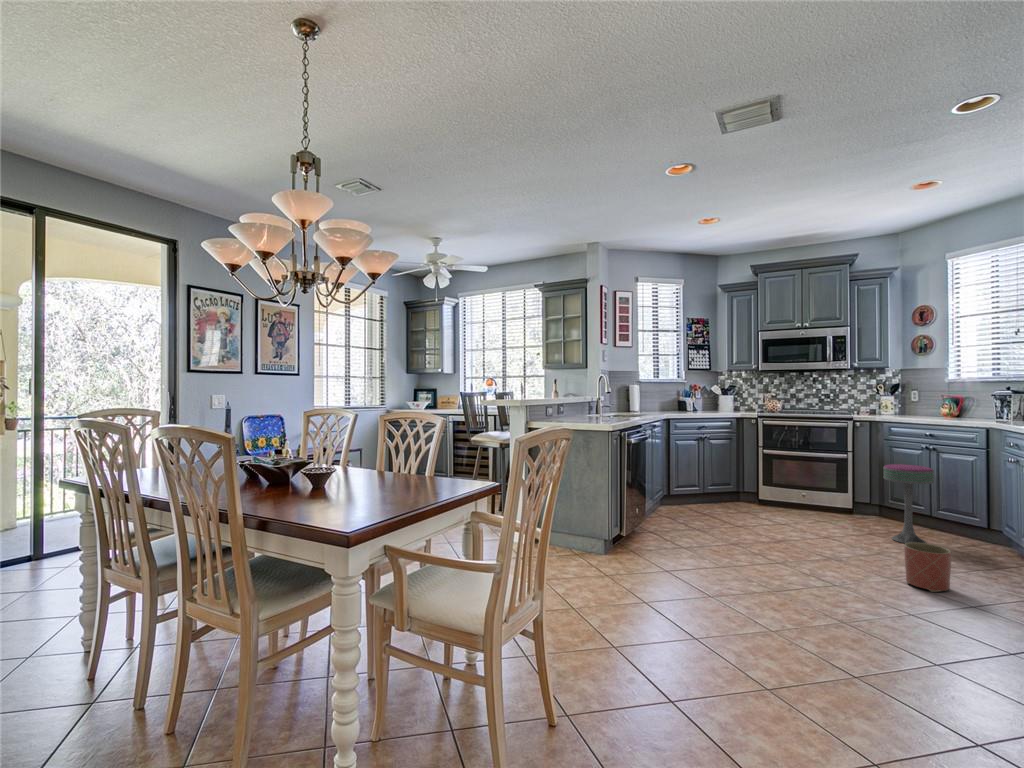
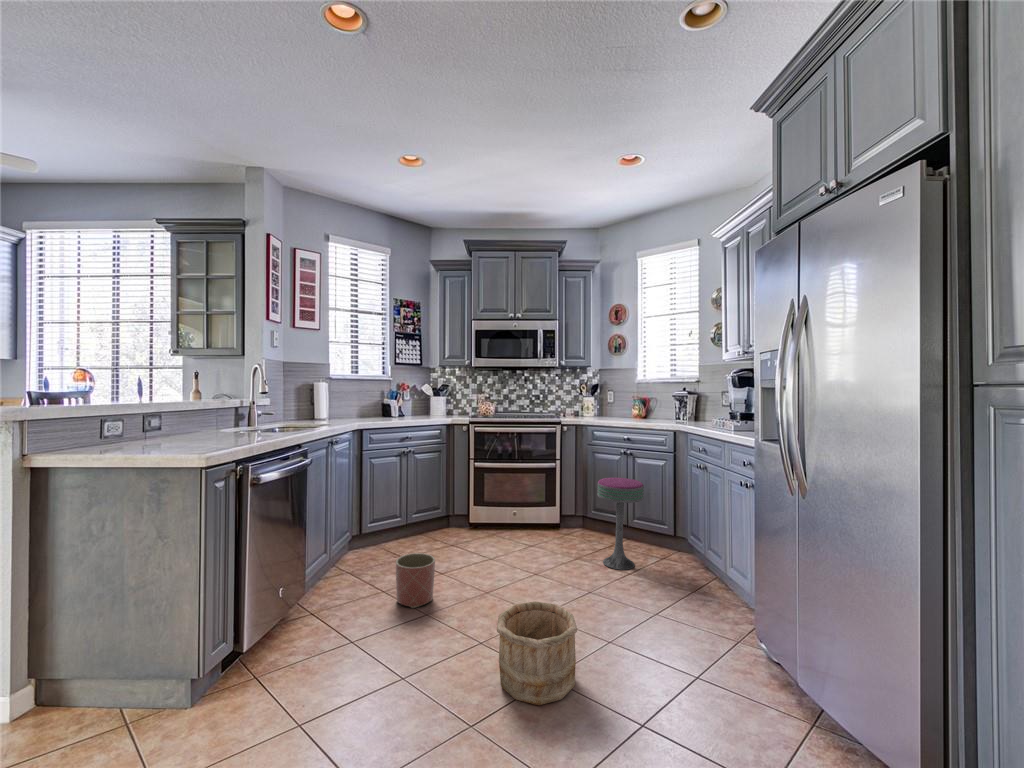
wooden bucket: none [781,529,842,585] -> present [497,601,577,705]
planter: present [904,542,951,592] -> present [396,553,435,608]

